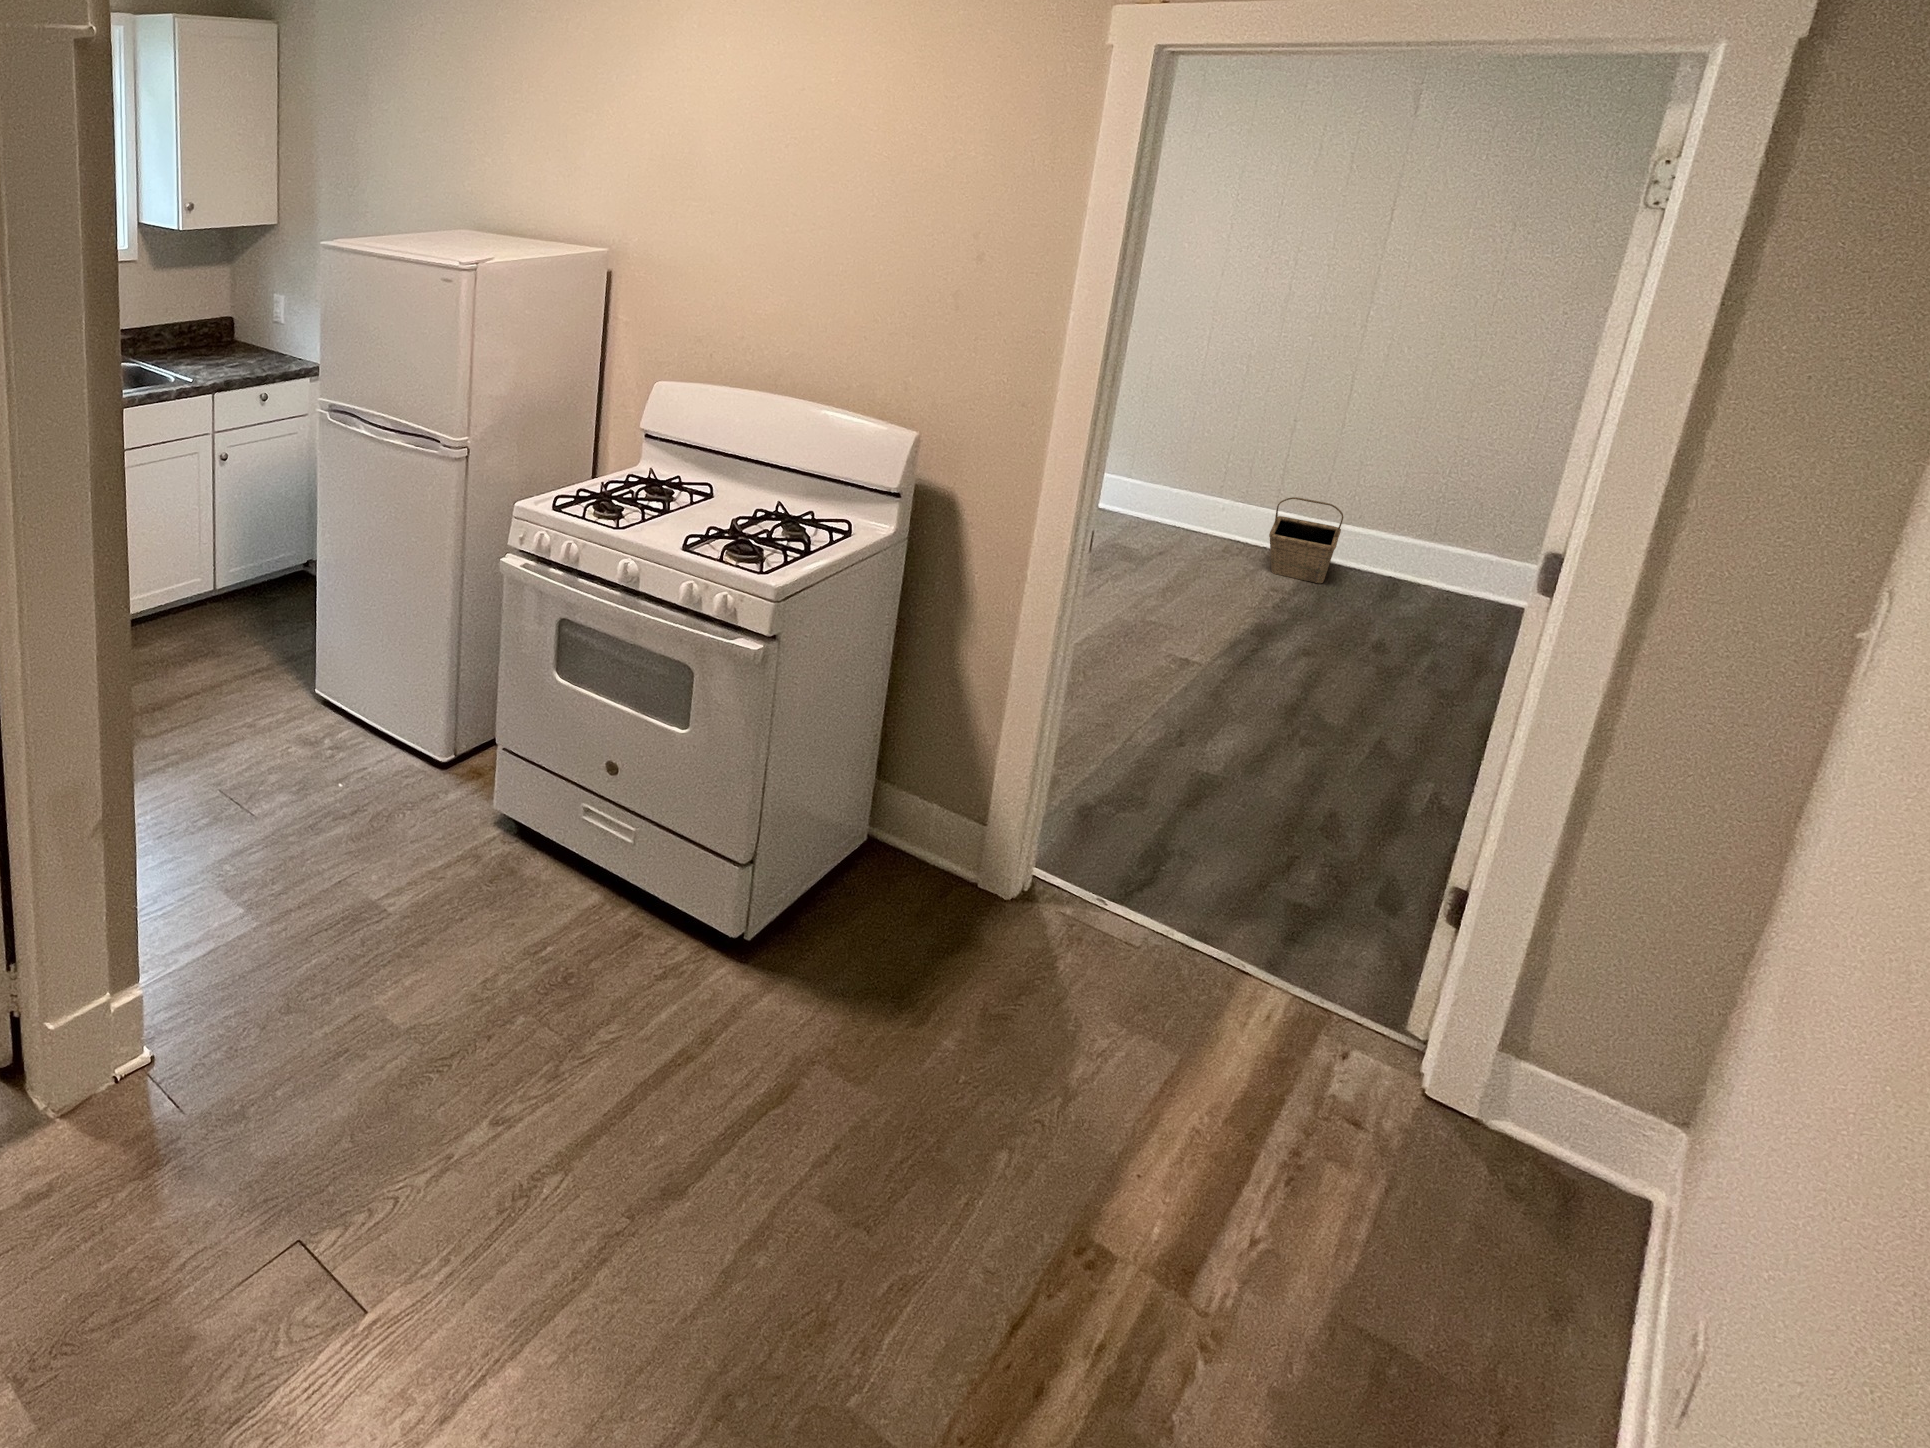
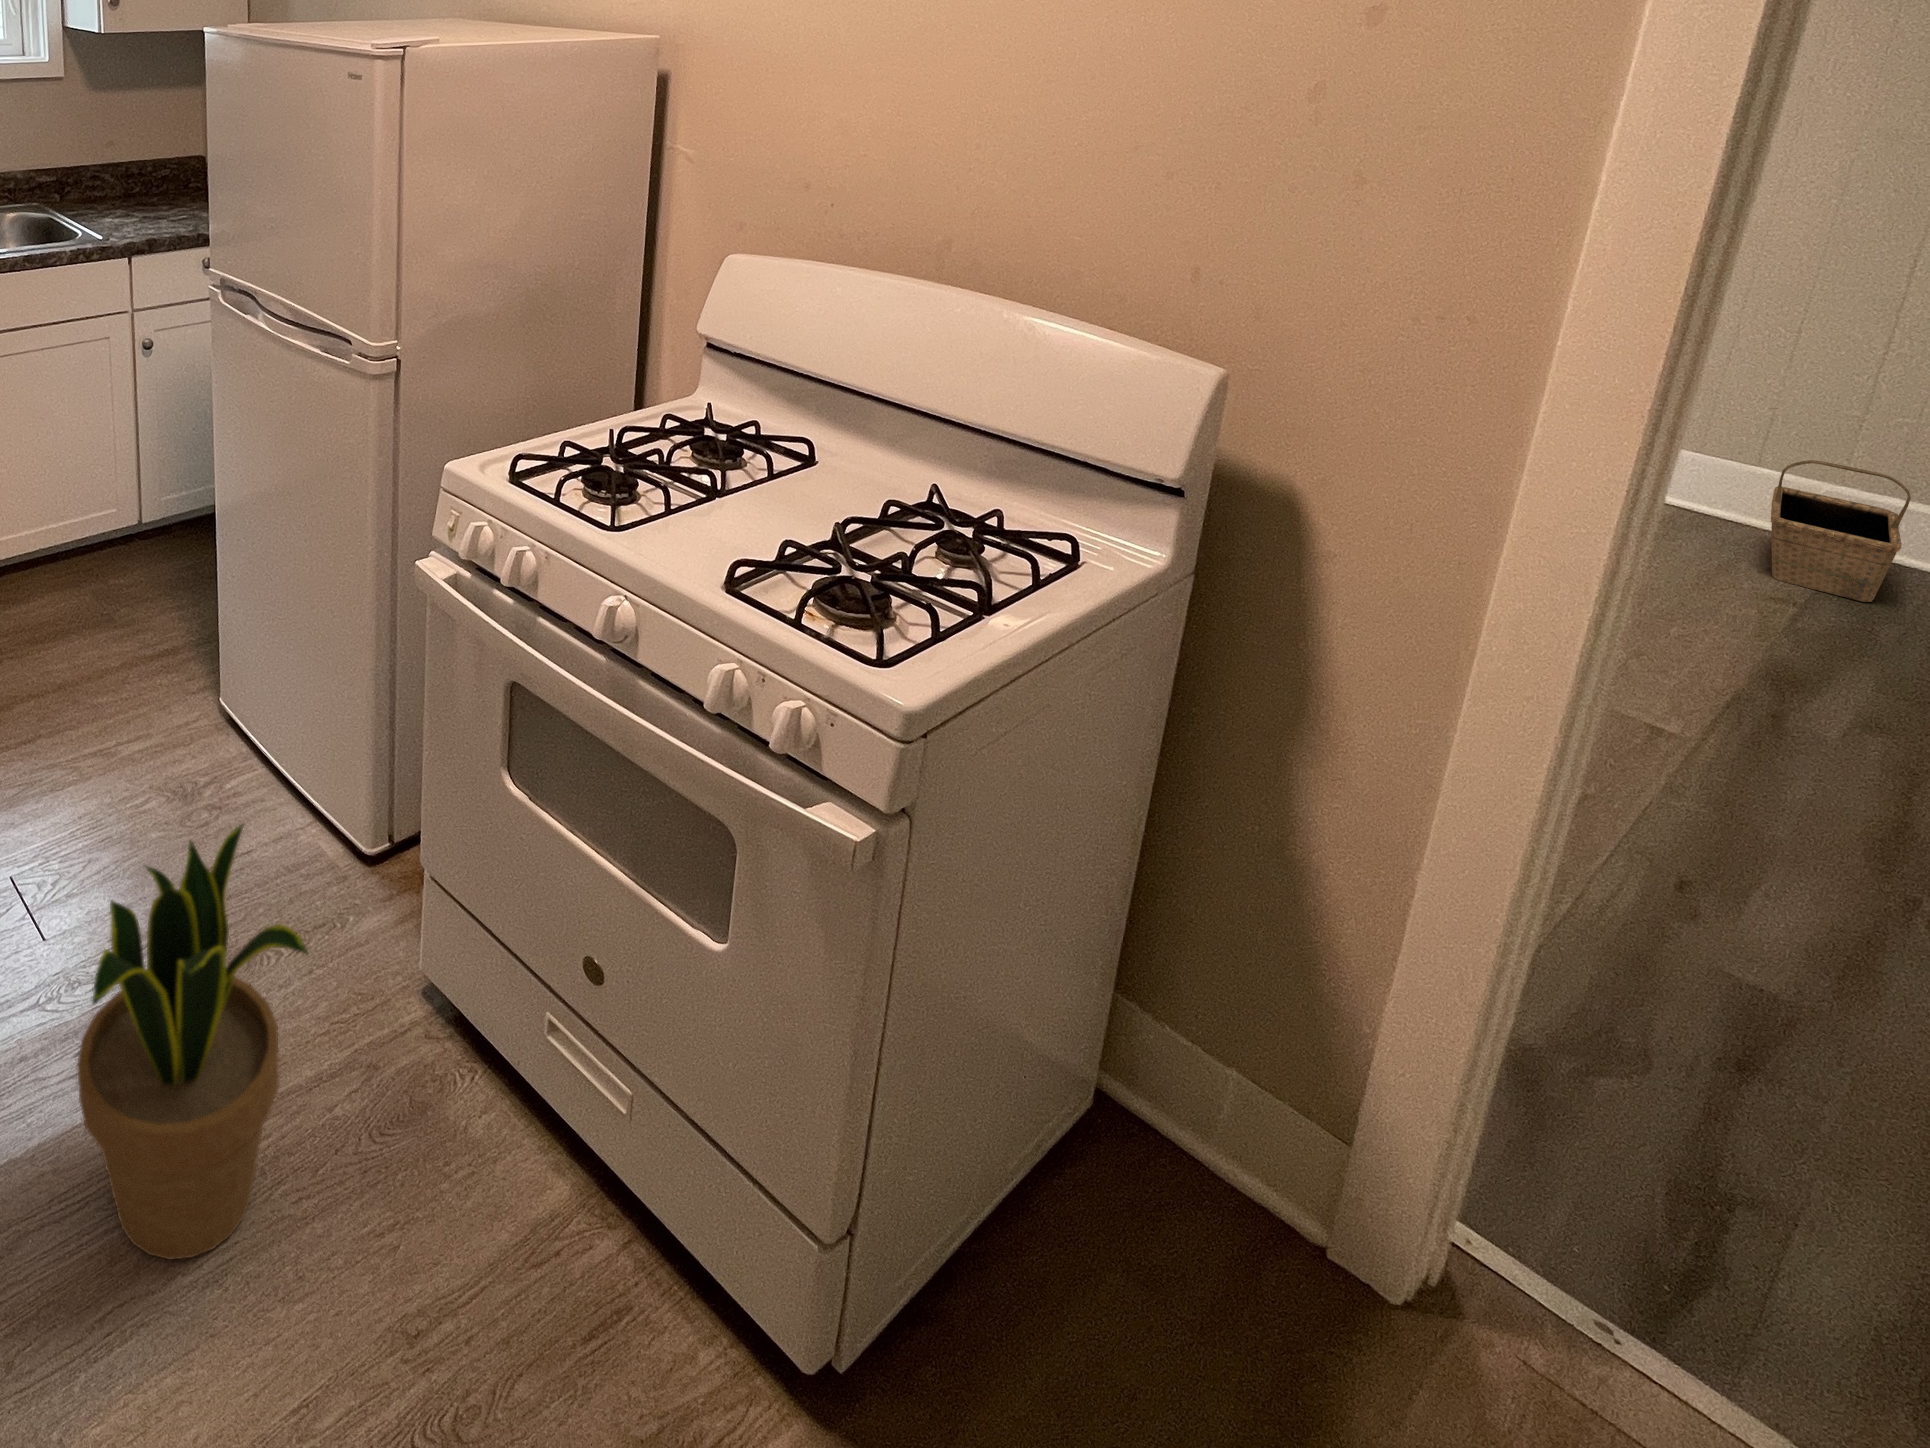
potted plant: none [343,703,471,933] -> present [77,825,308,1259]

